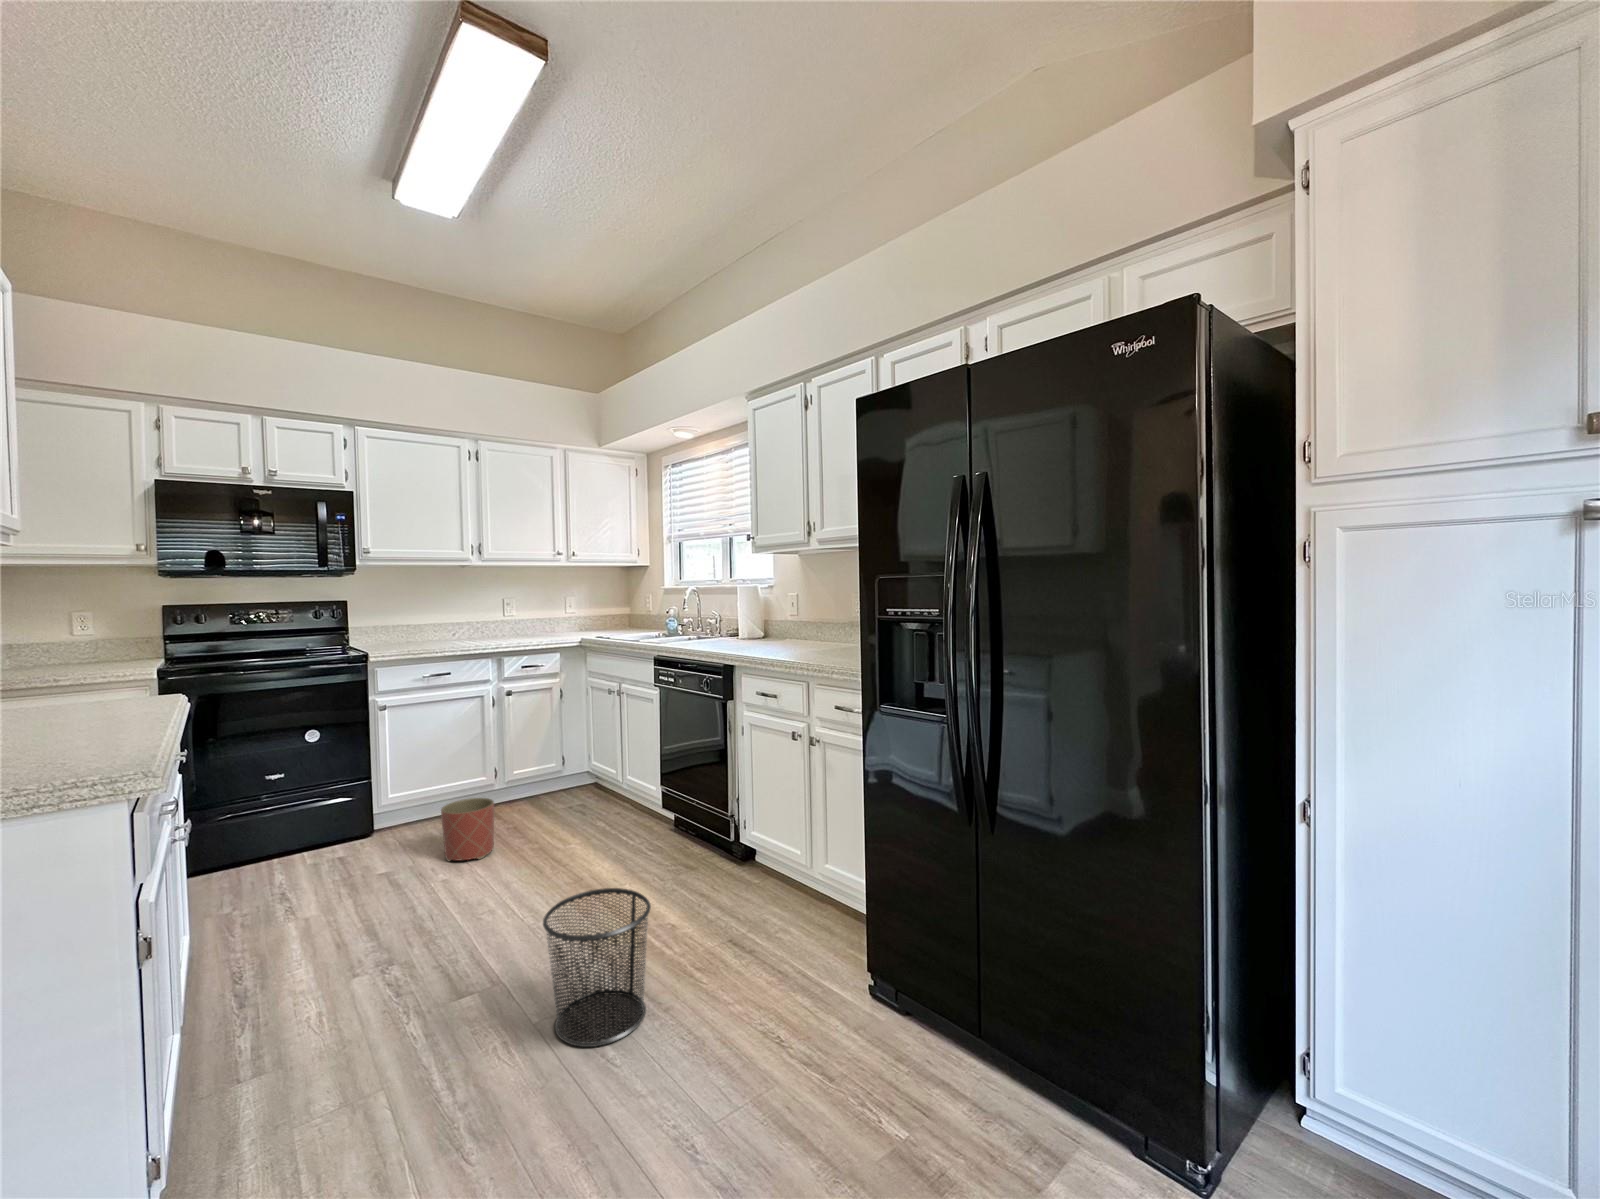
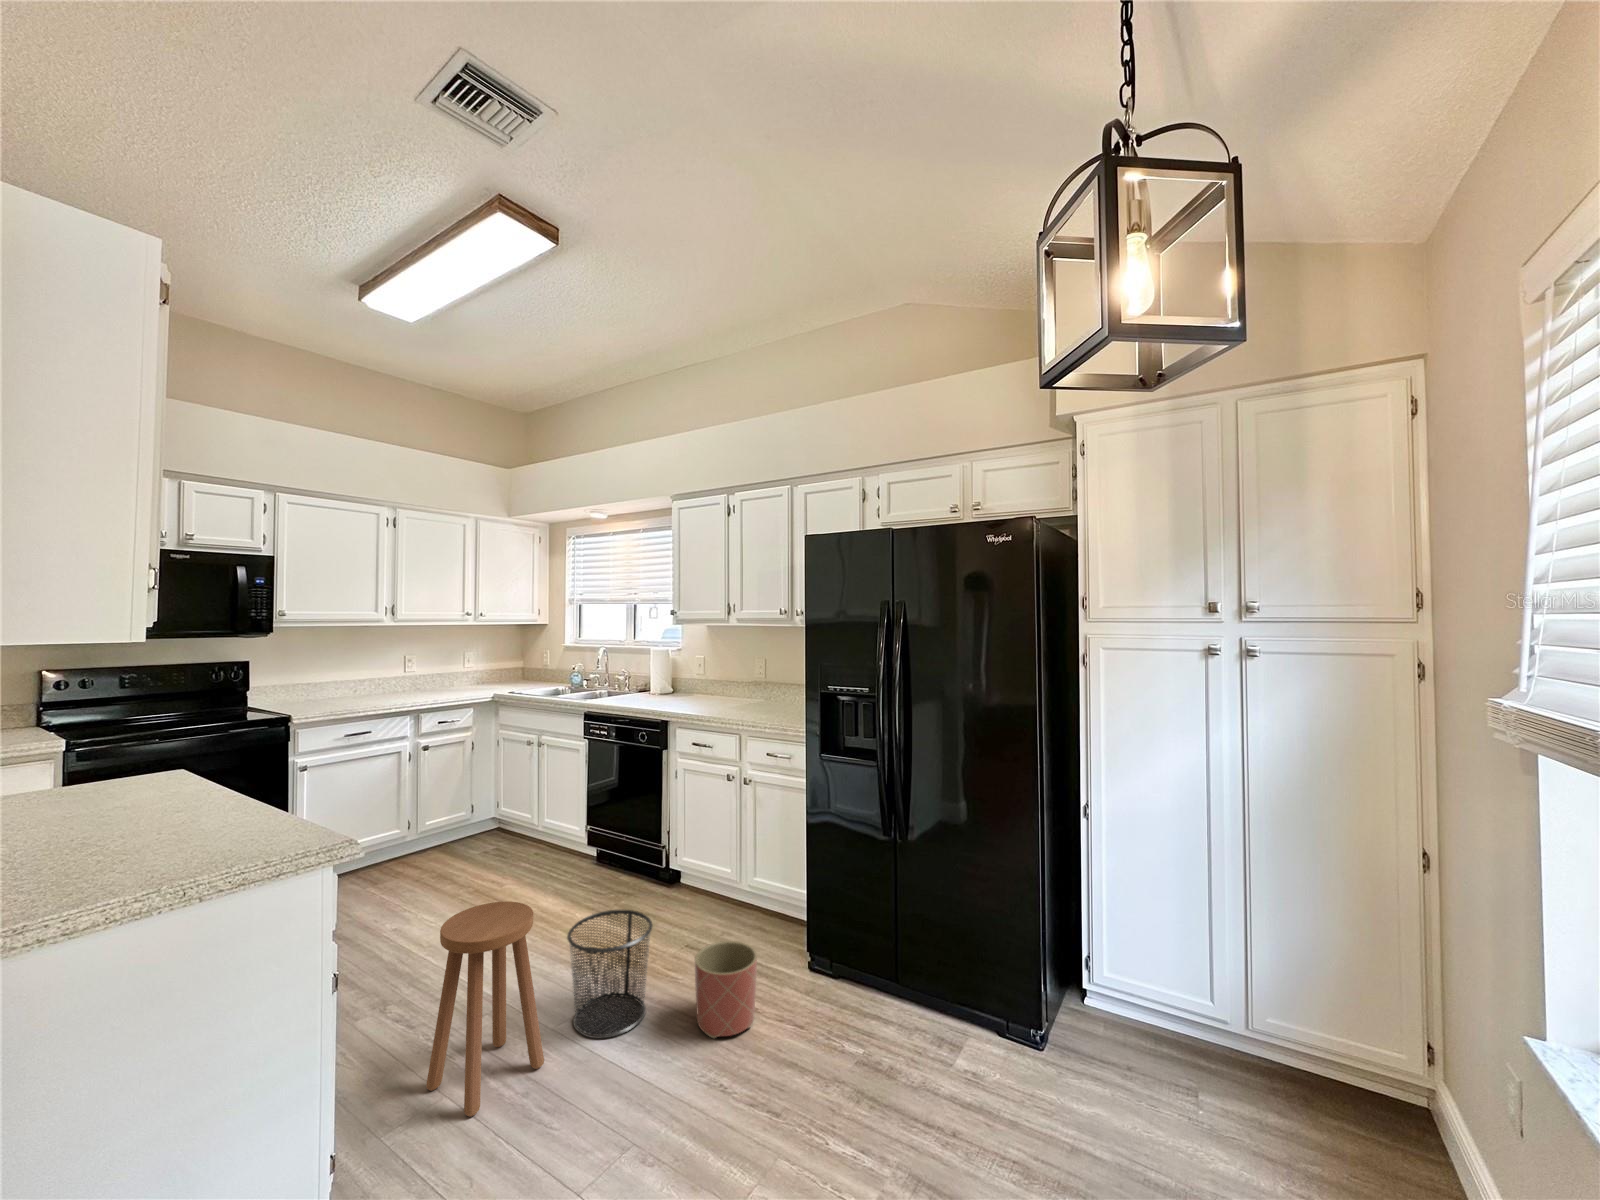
planter: present [441,798,494,861] -> present [695,941,757,1038]
stool: none [366,864,499,1119] -> present [426,902,544,1117]

